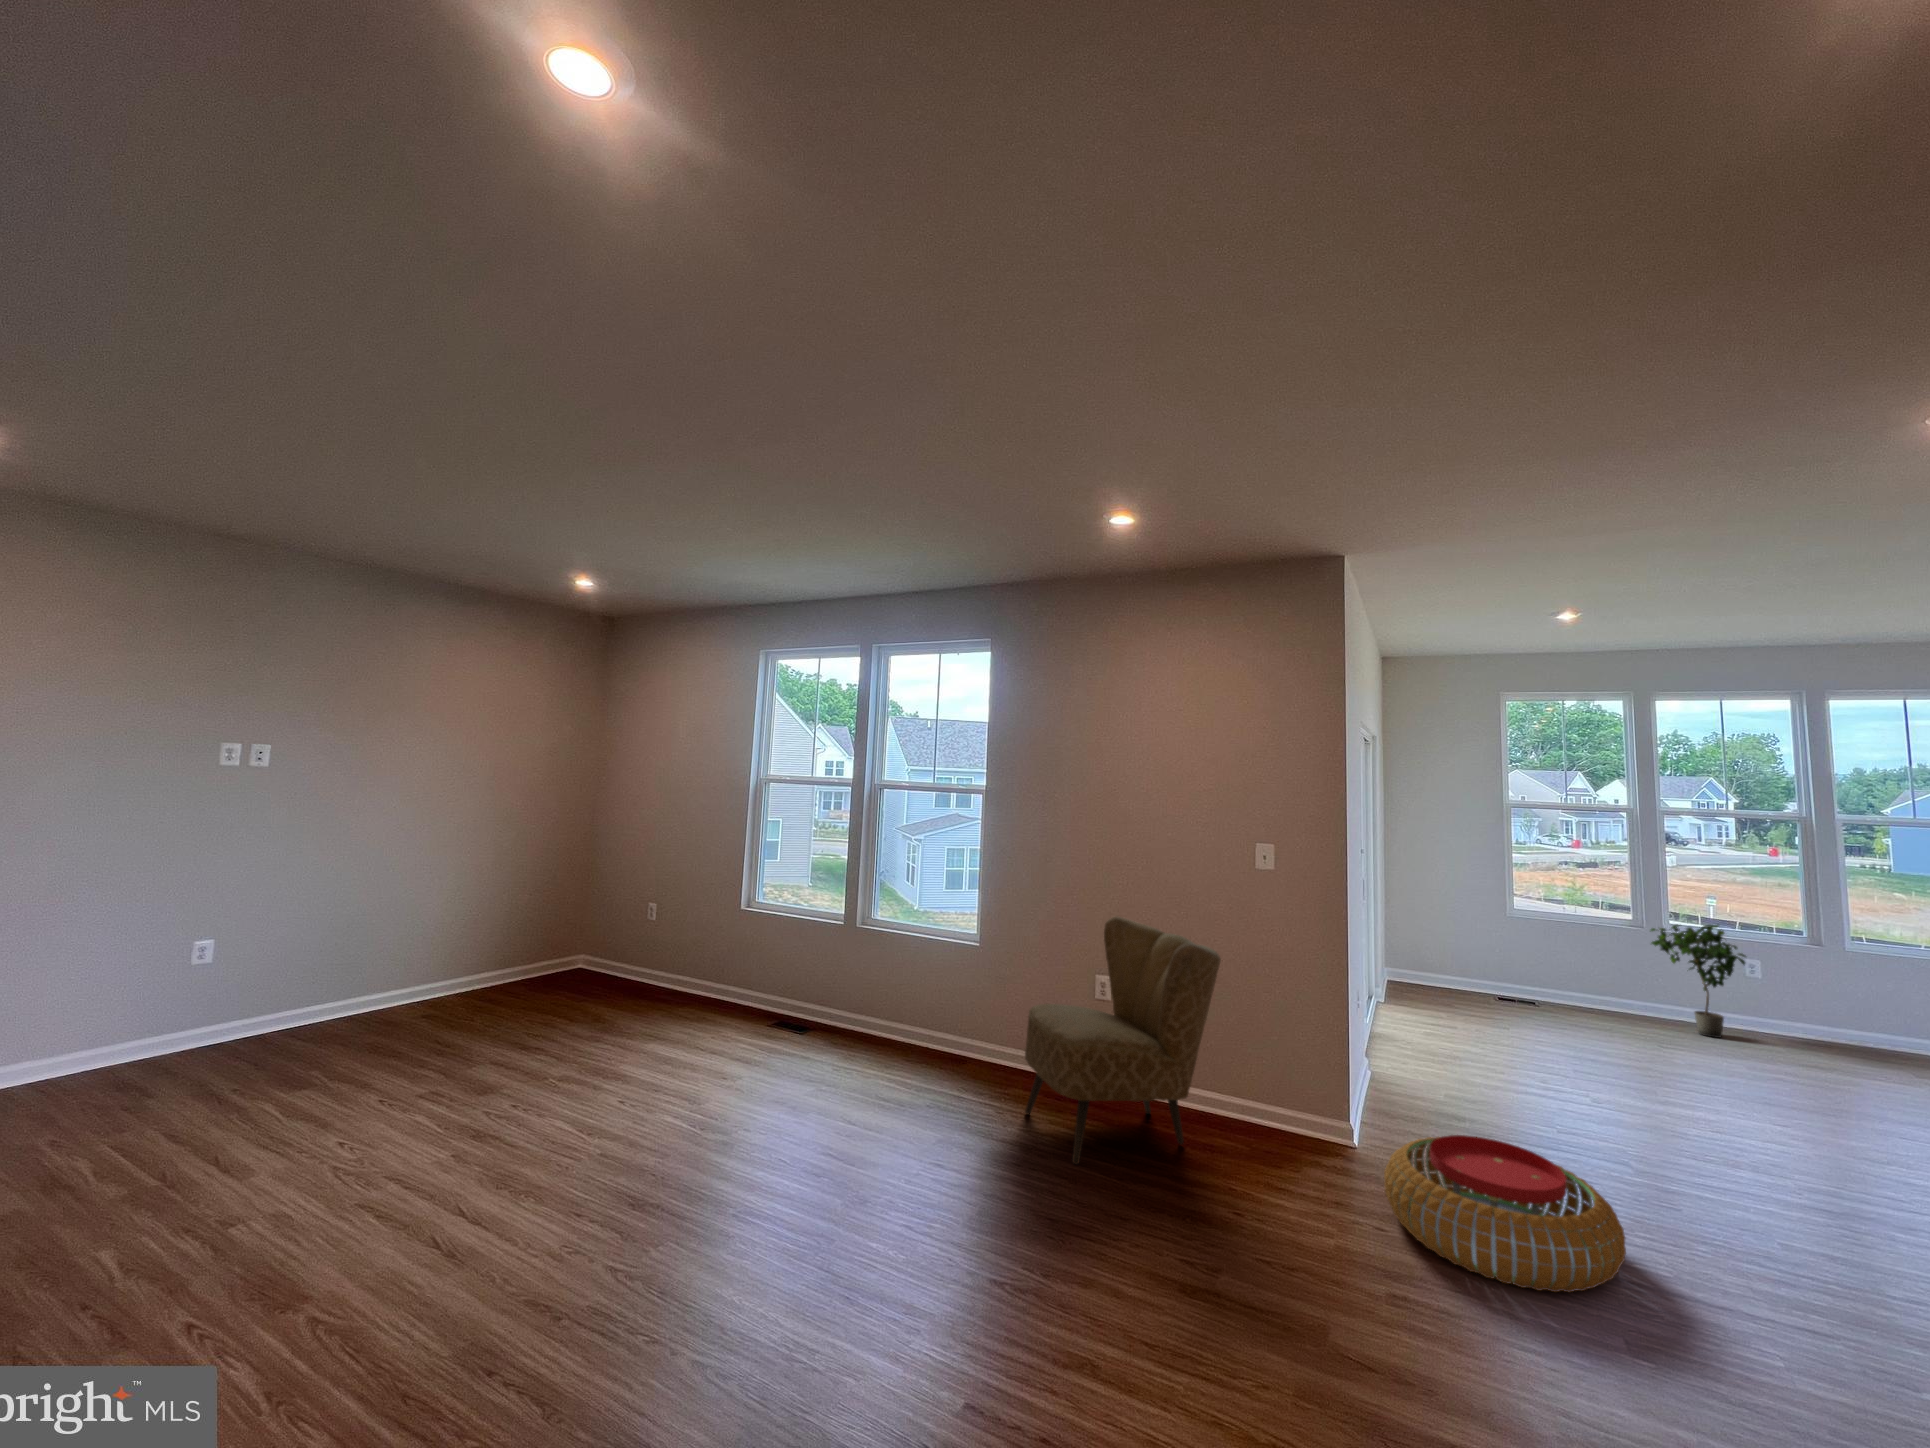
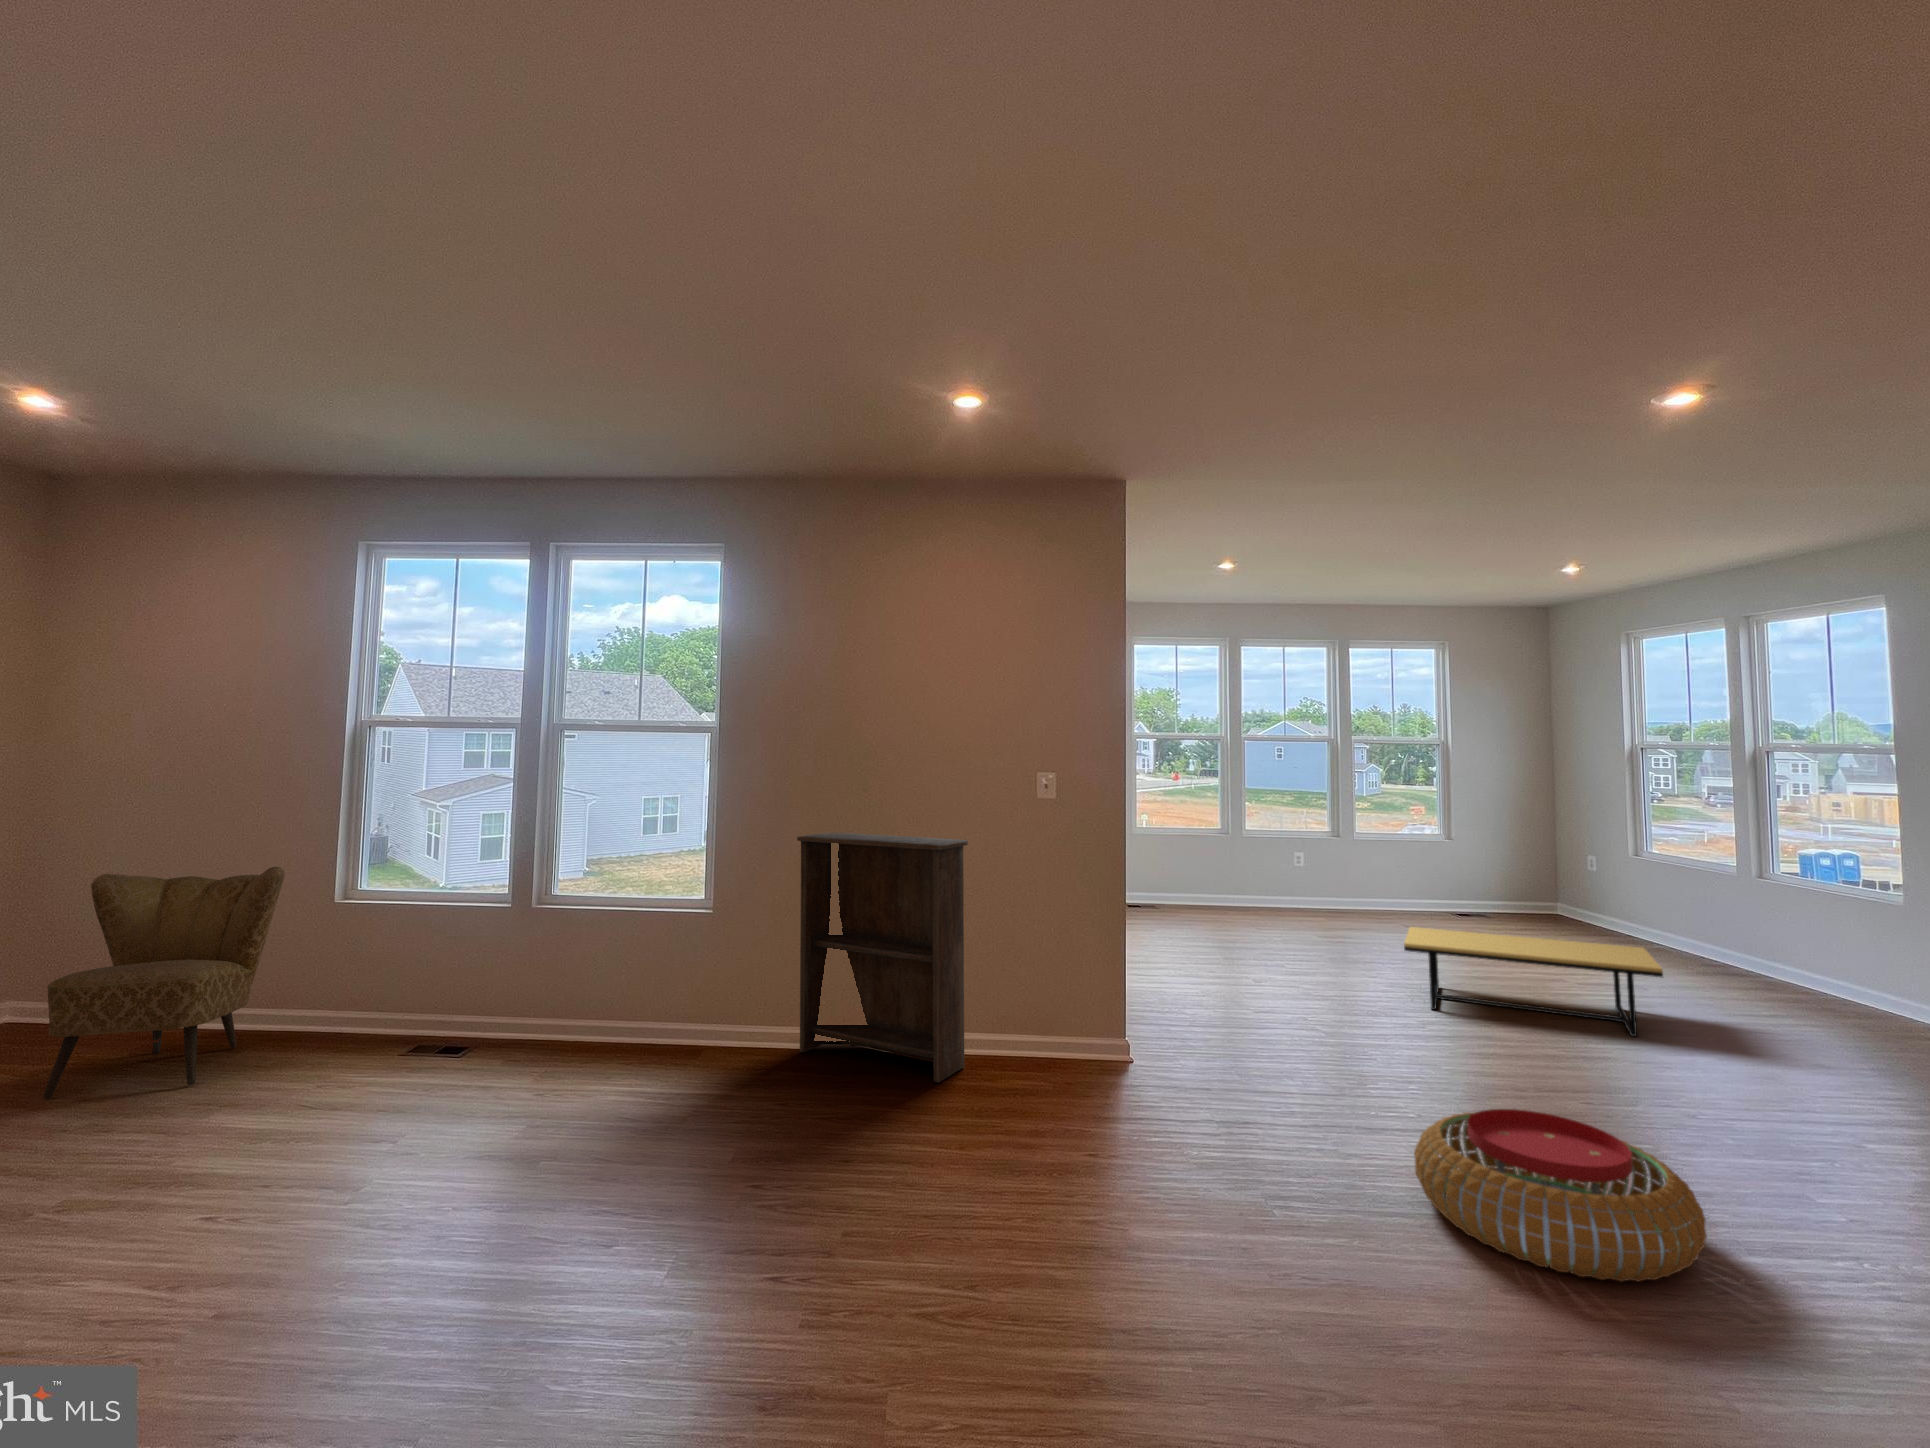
bookshelf: none [841,863,1003,1098] -> present [797,833,968,1082]
armchair: present [1025,916,1221,1164] -> present [43,867,285,1099]
potted plant: present [1651,924,1746,1038] -> none [1724,872,1844,1002]
coffee table: none [1380,962,1597,1067] -> present [1404,927,1663,1036]

